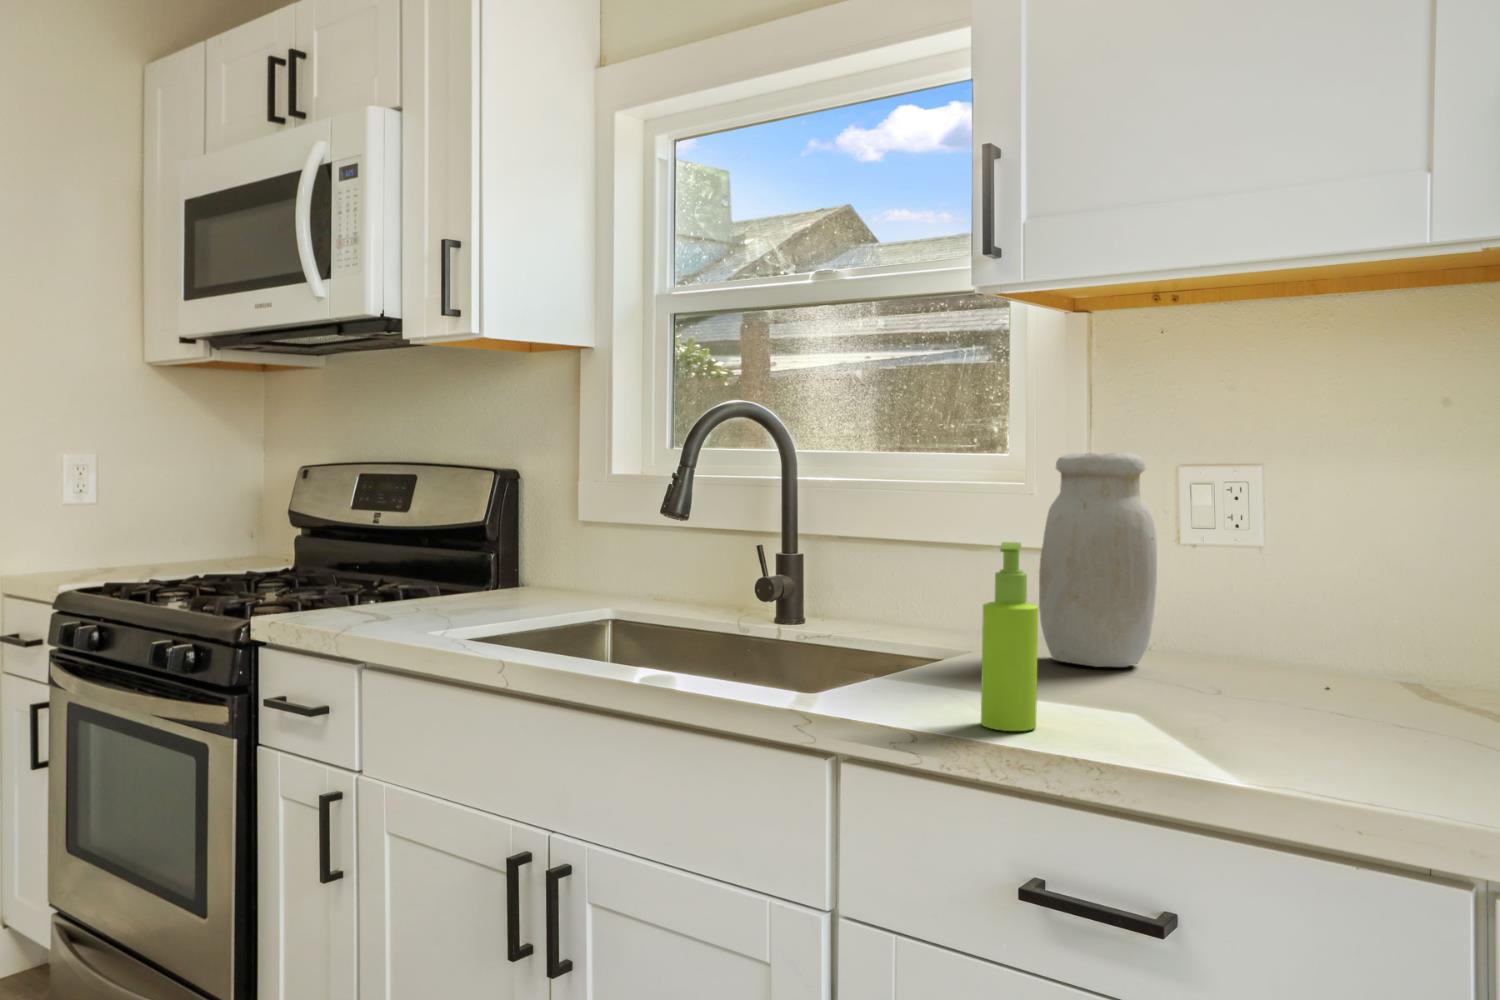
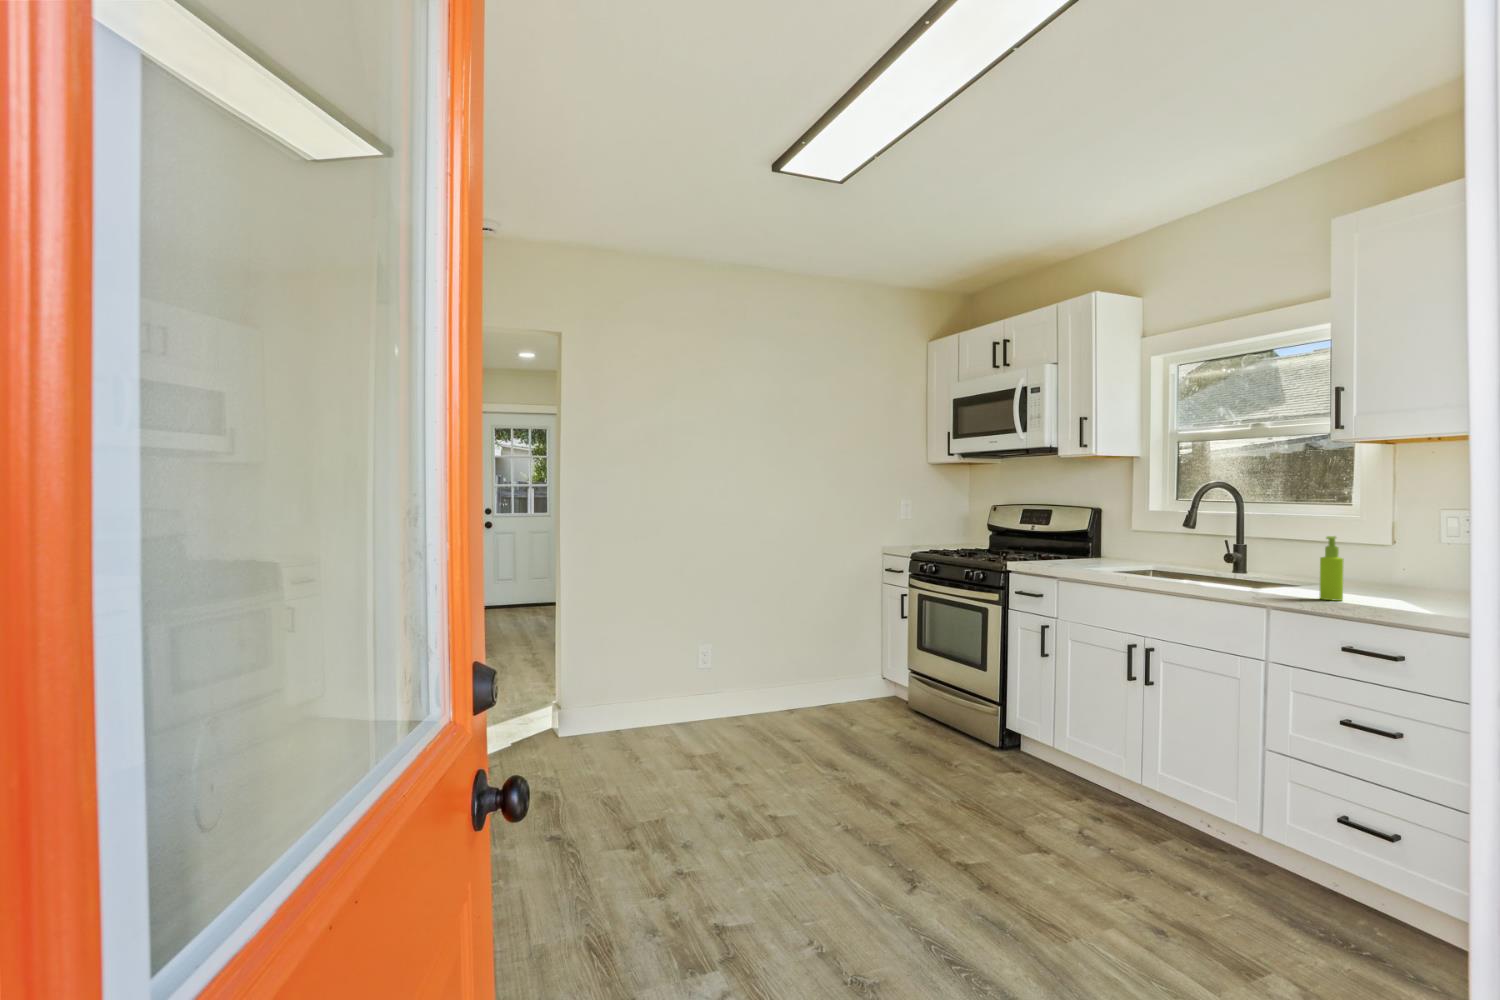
jar: present [1039,453,1157,667] -> none [1362,504,1422,592]

